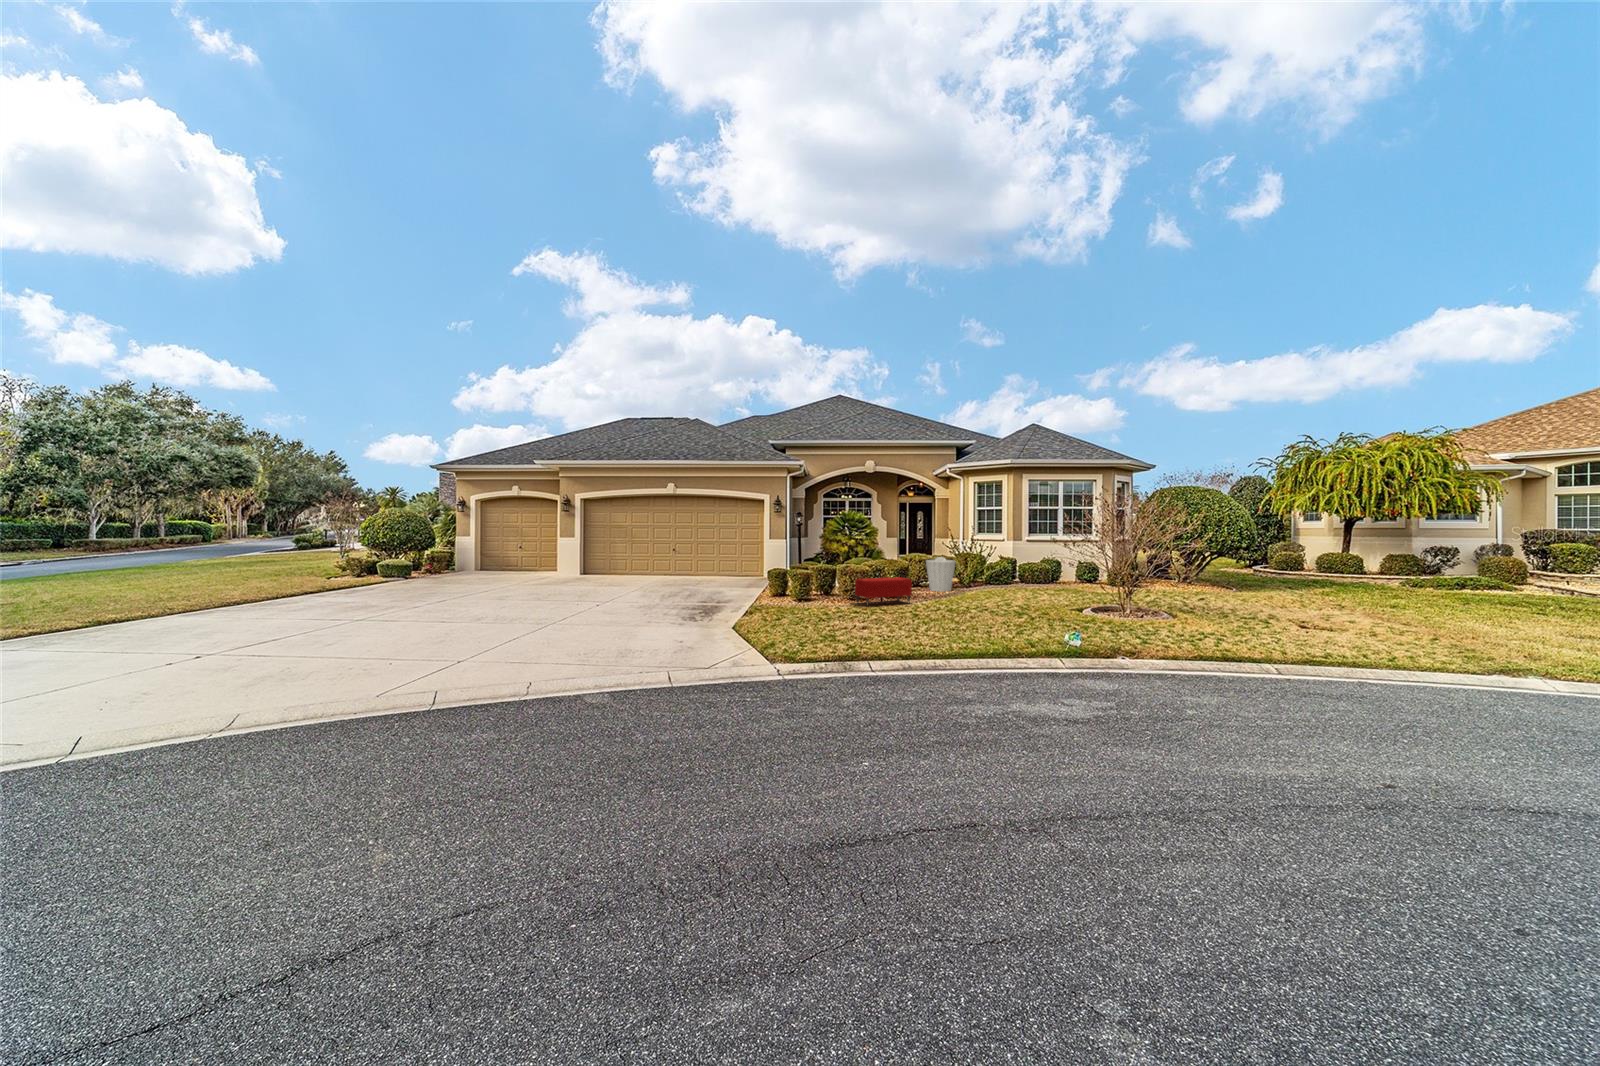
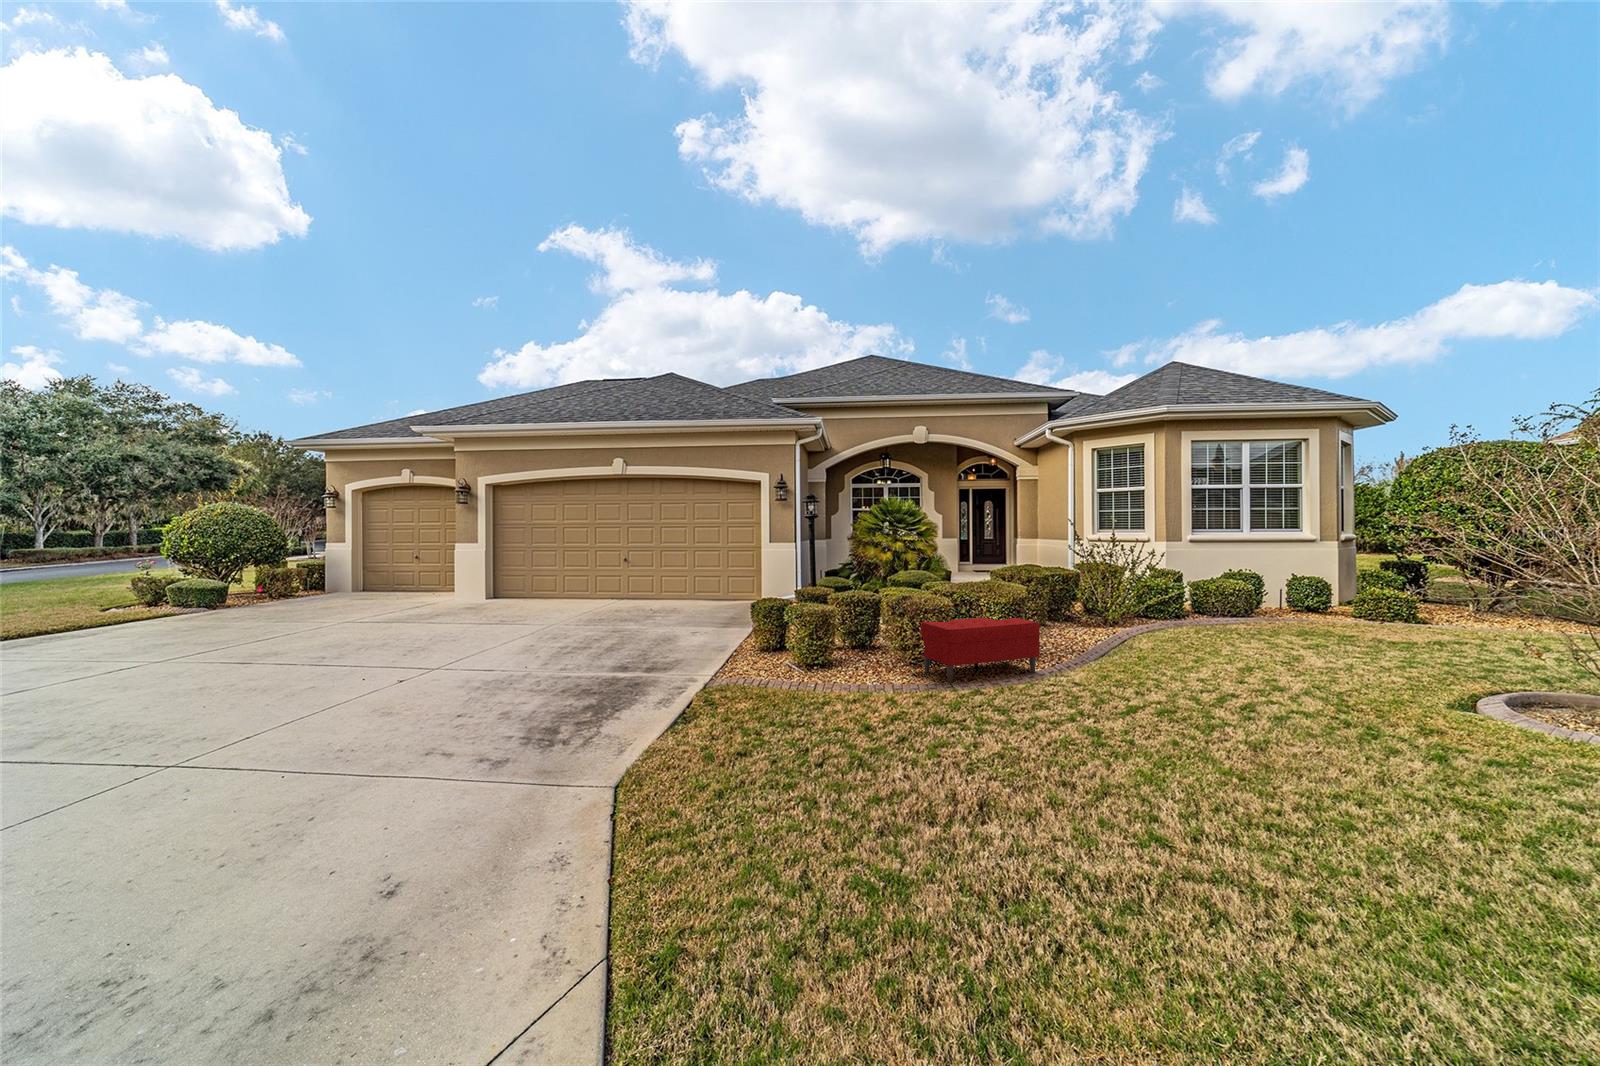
trash can: present [926,557,956,592] -> none [1039,572,1096,635]

